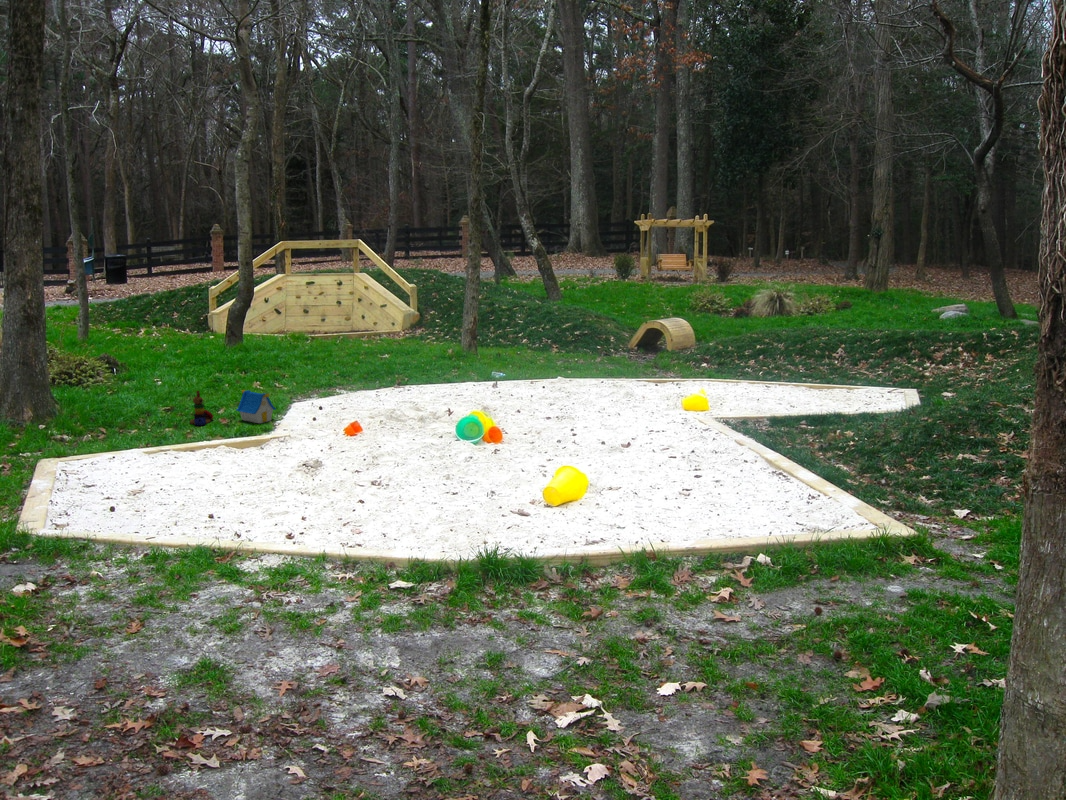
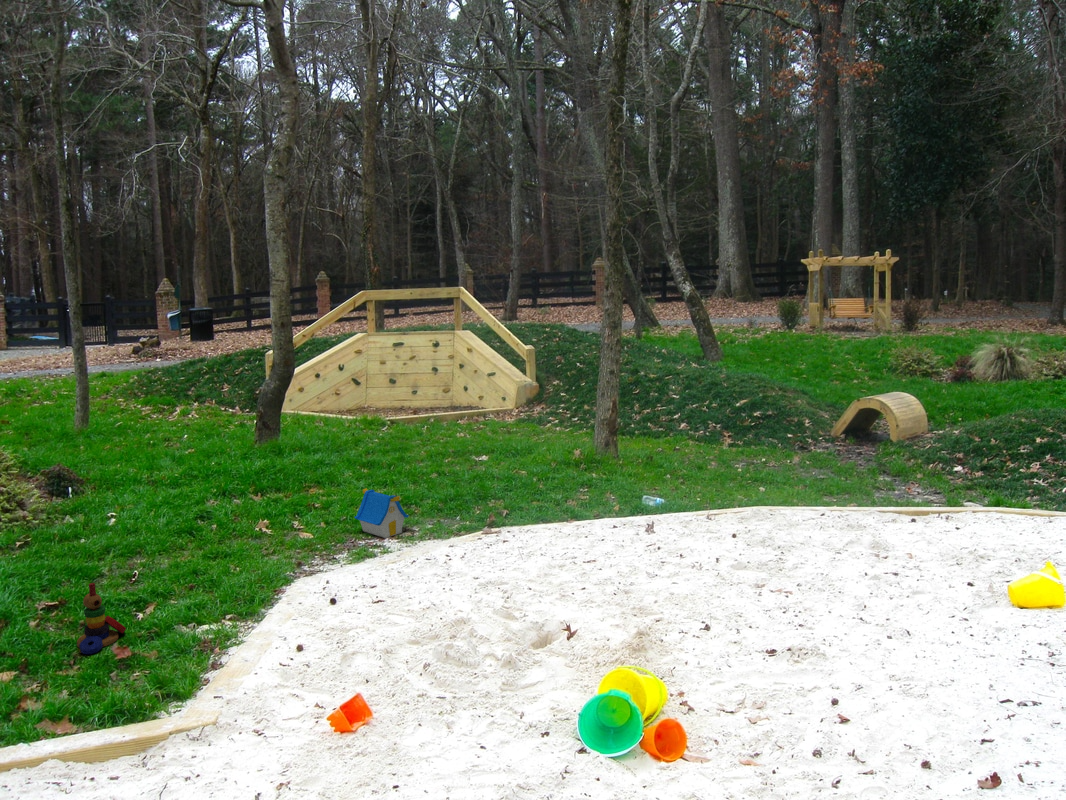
toy house: present [236,390,276,423] -> present [354,488,409,538]

